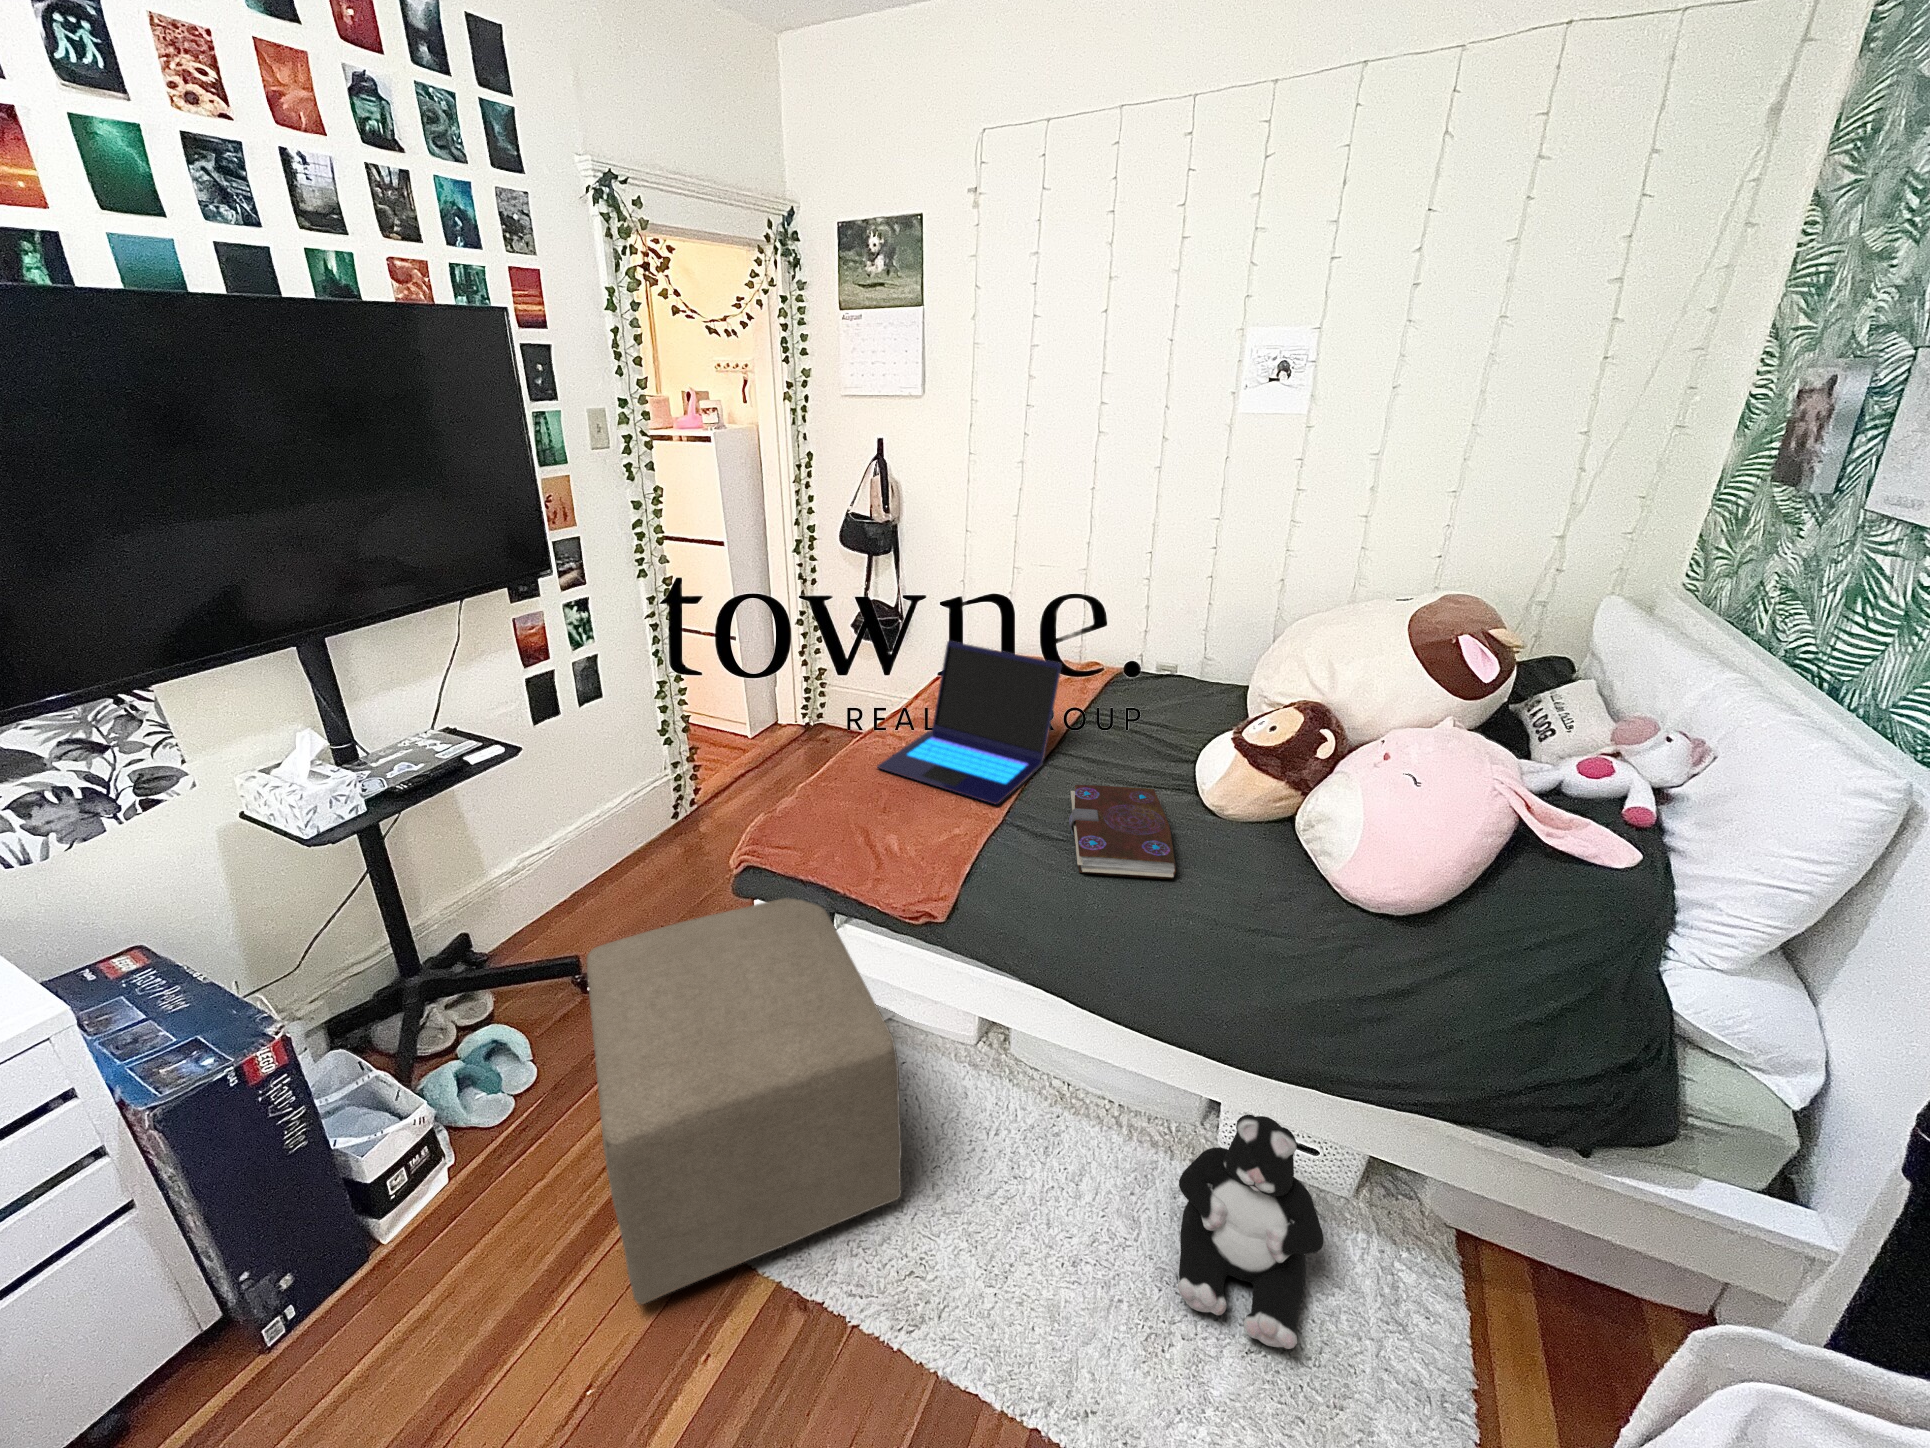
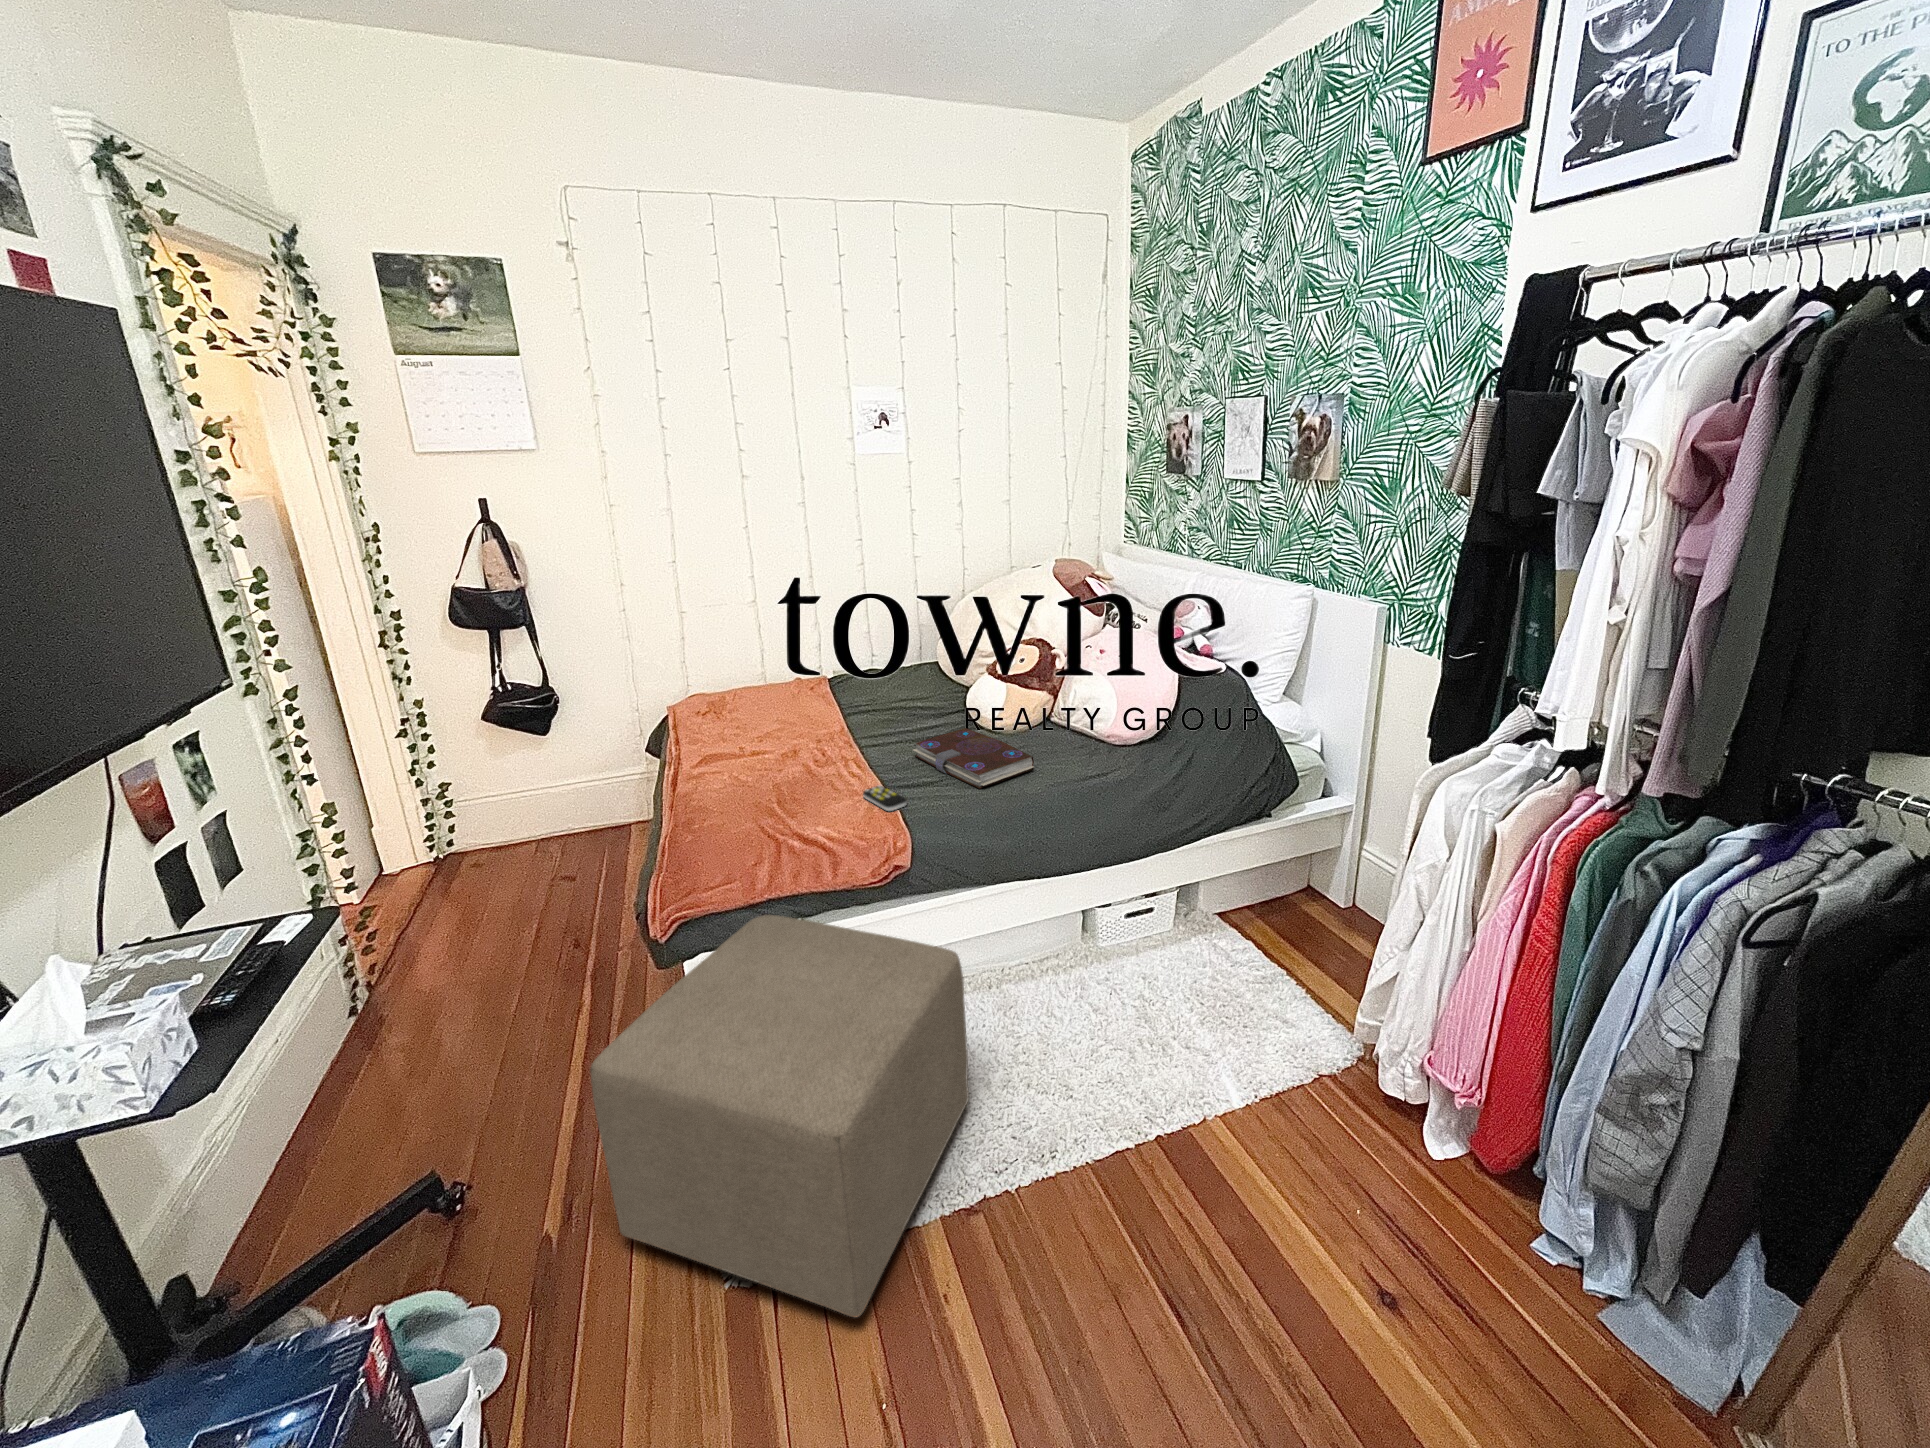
laptop: present [877,641,1062,804] -> none [736,657,873,793]
remote control: none [958,817,988,854] -> present [863,785,907,811]
plush toy: present [1178,1114,1323,1349] -> none [1116,881,1221,1022]

